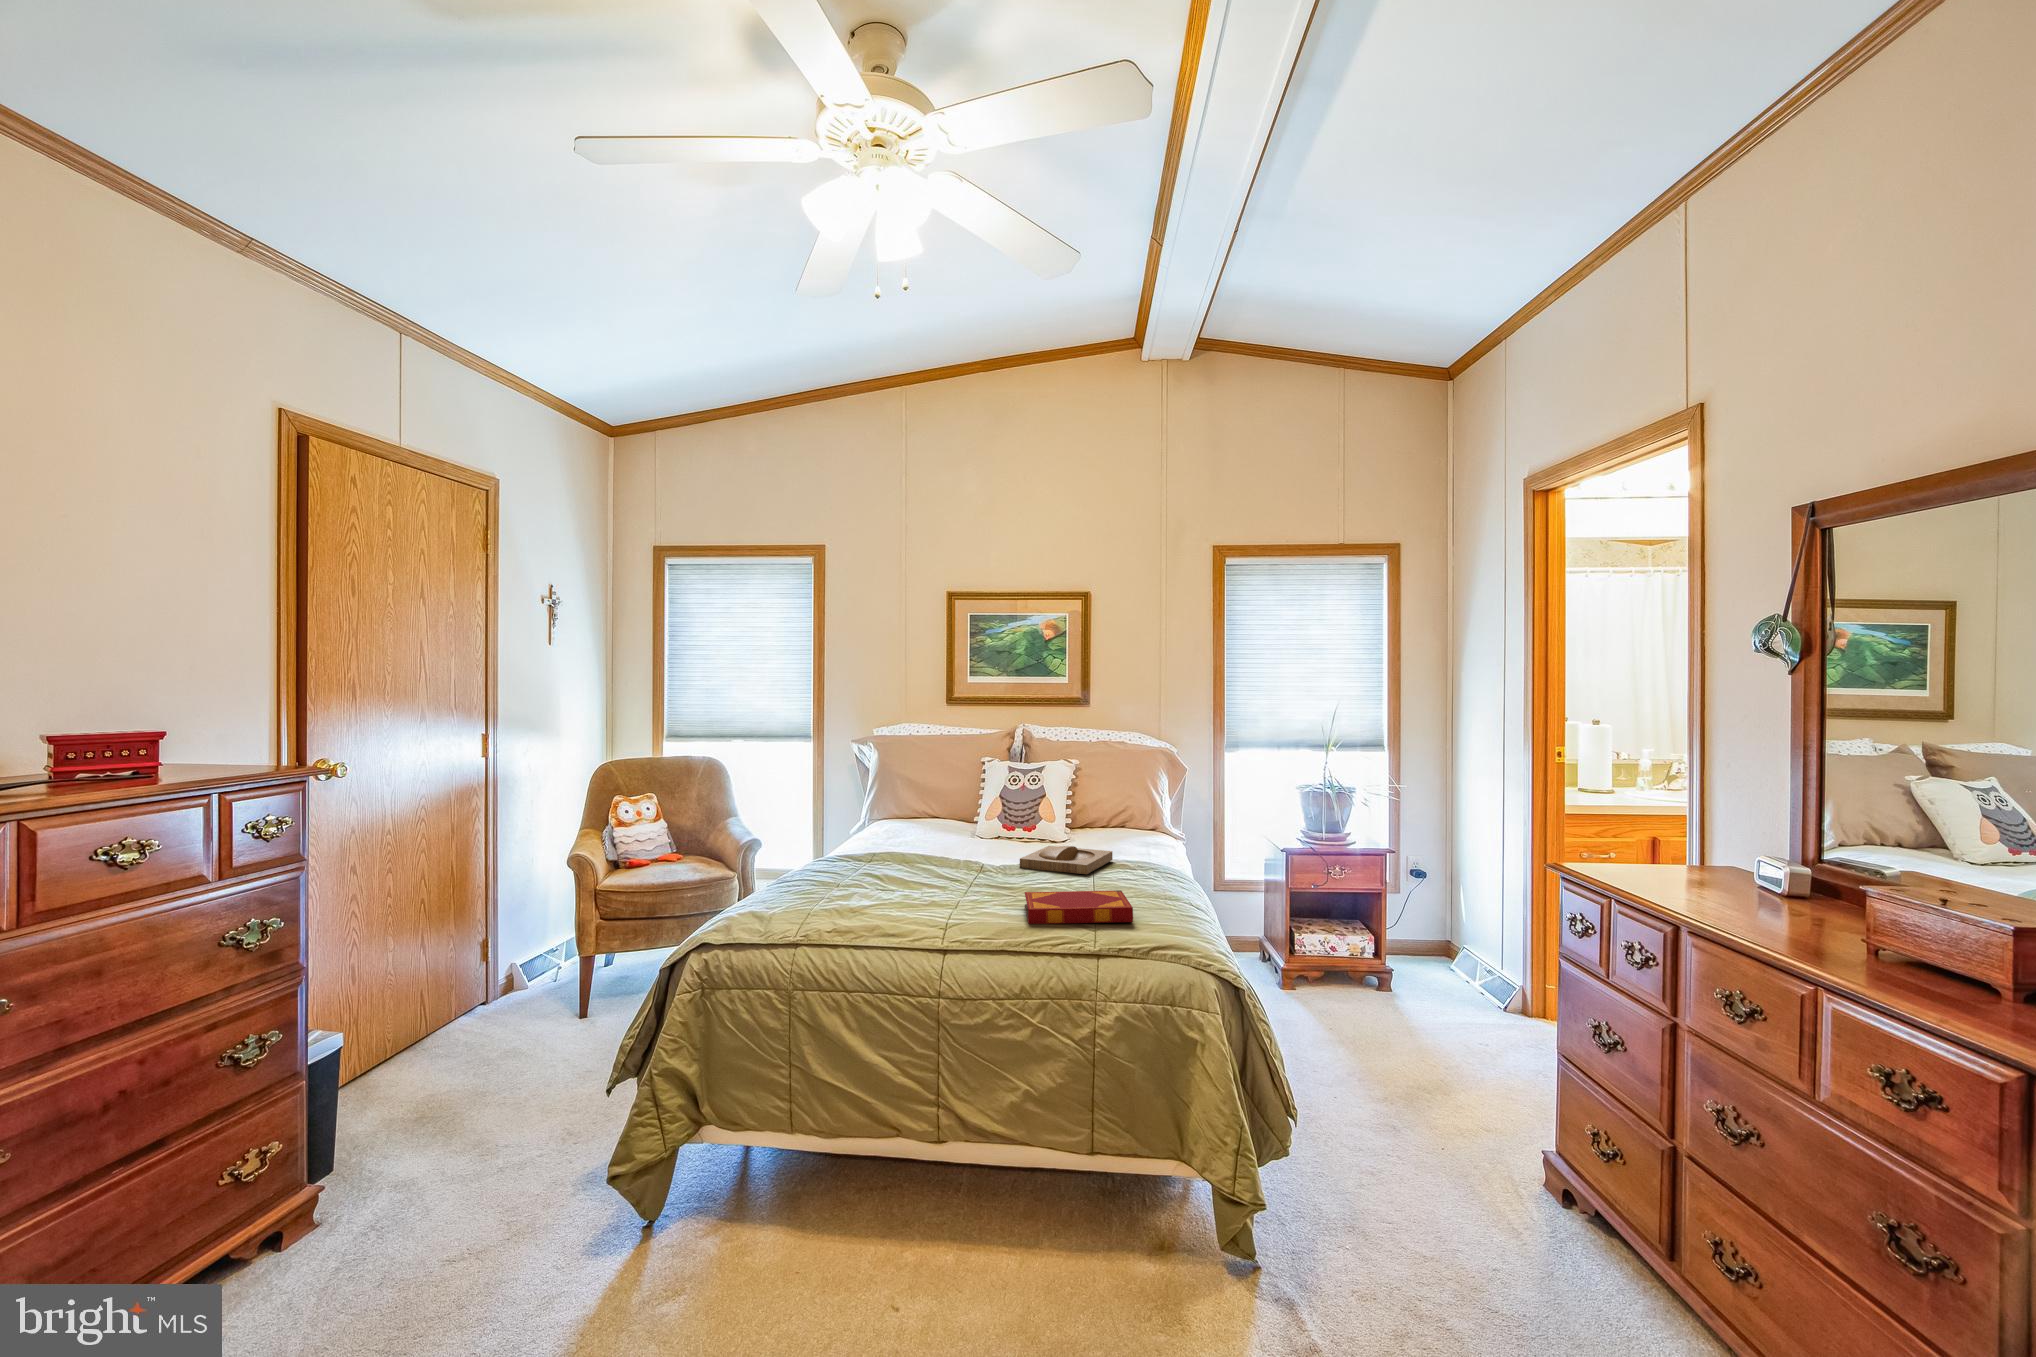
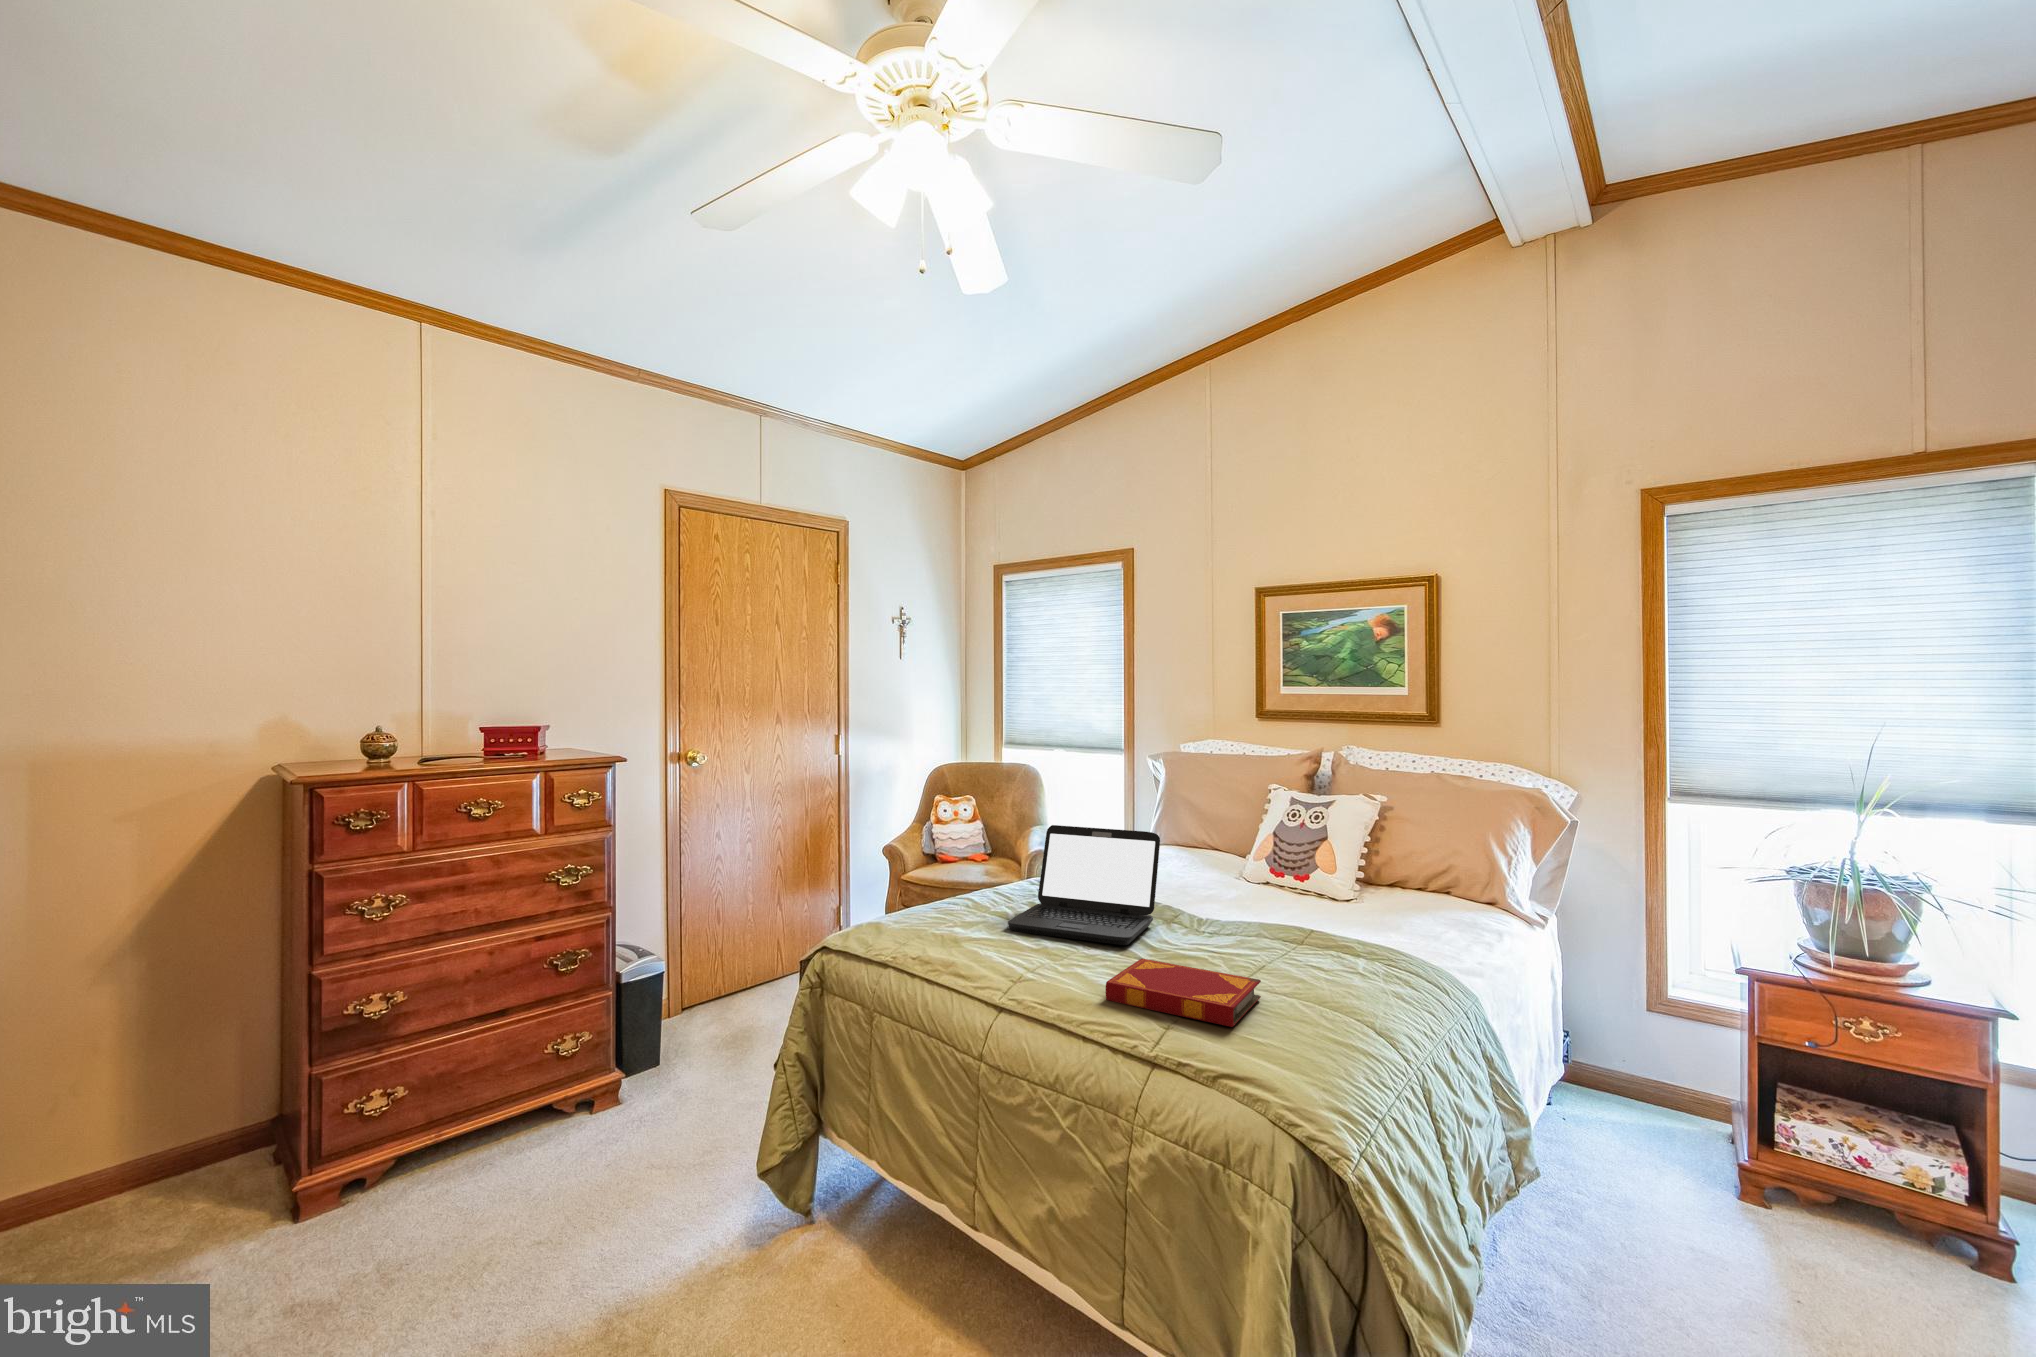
laptop: none [872,797,989,894] -> present [1008,825,1160,945]
tray: present [1020,846,1113,874] -> none [1216,902,1350,948]

